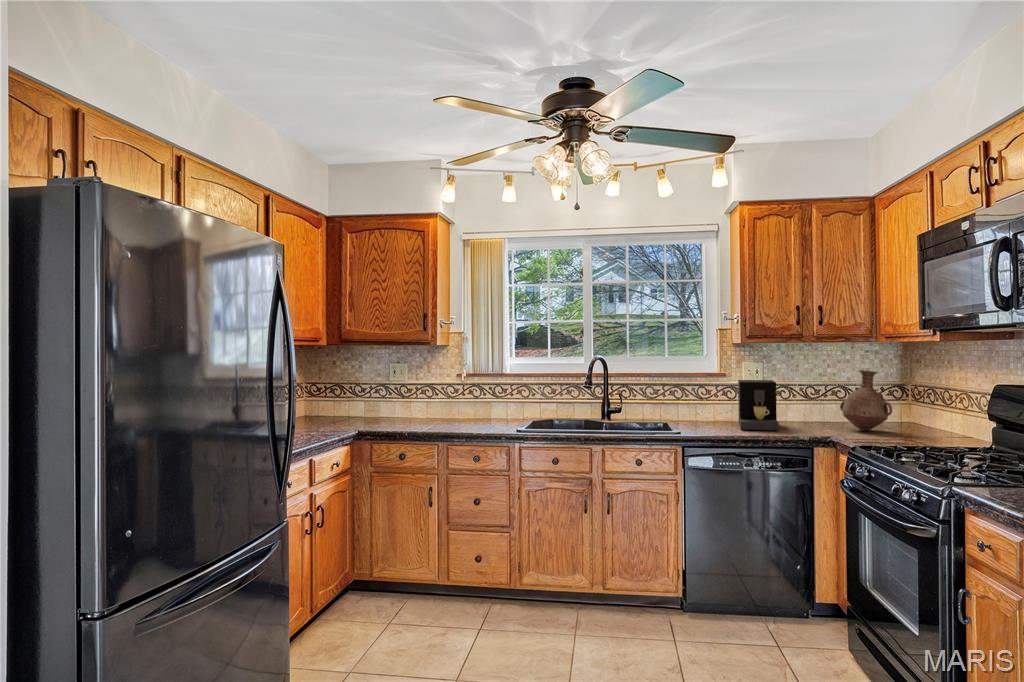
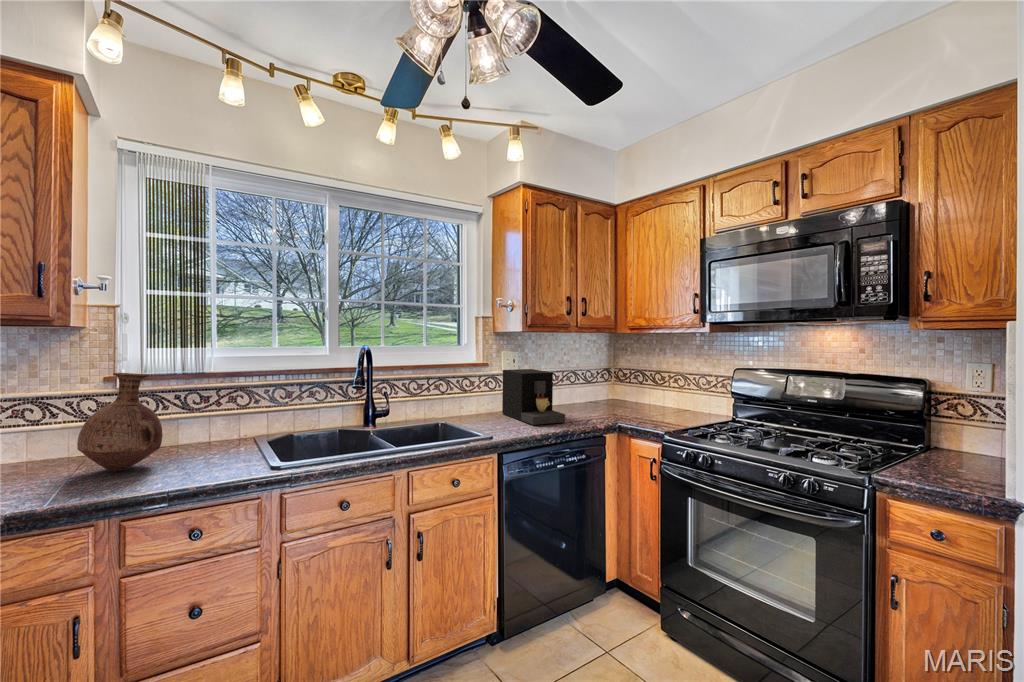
vase: present [840,370,892,431] -> present [77,373,163,472]

